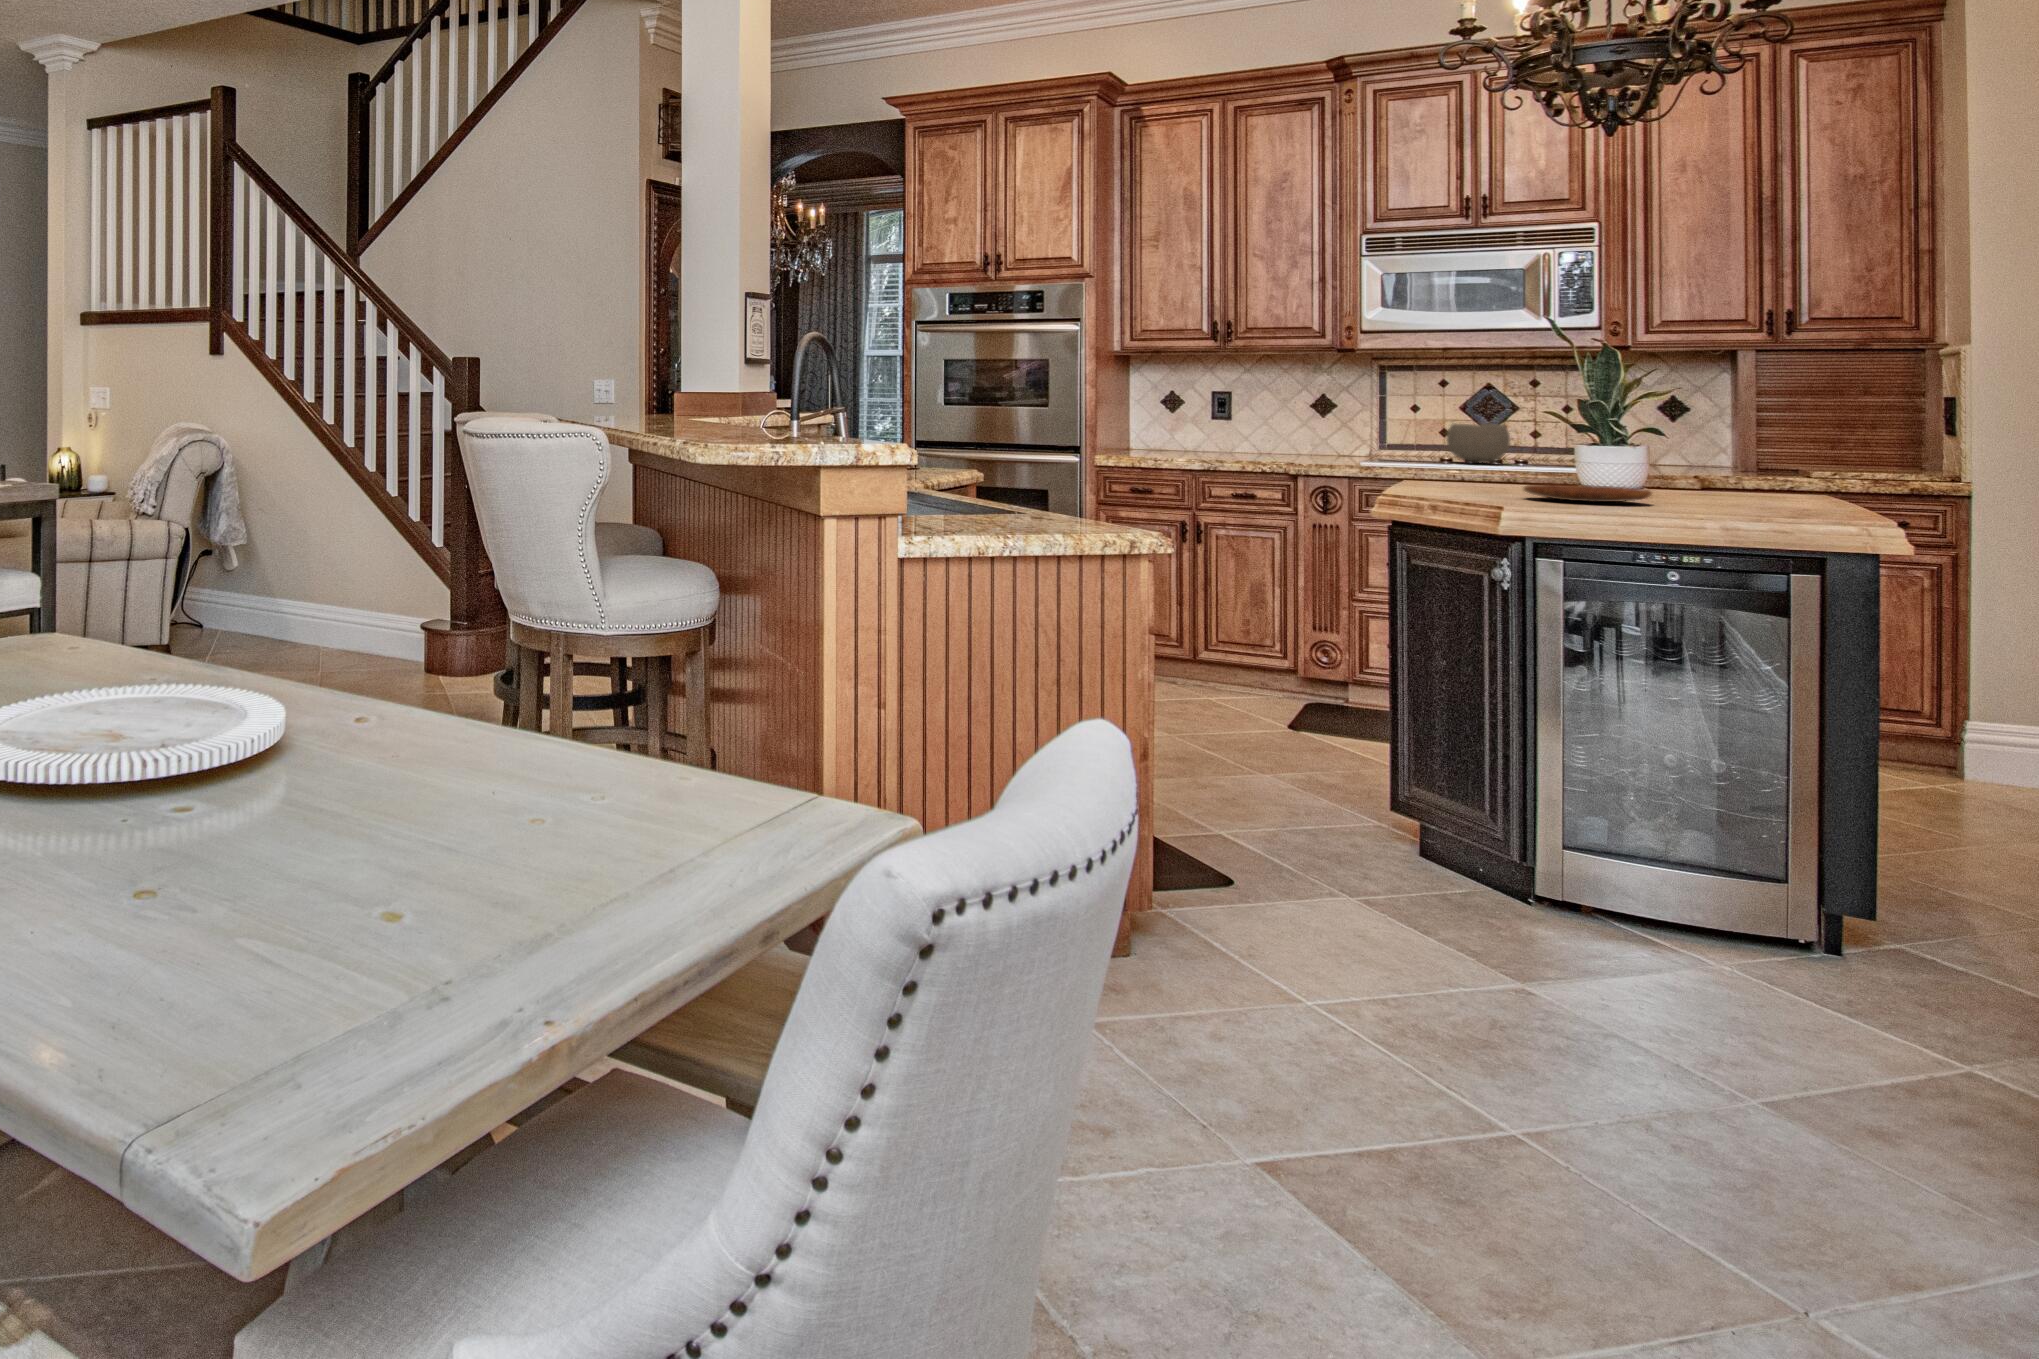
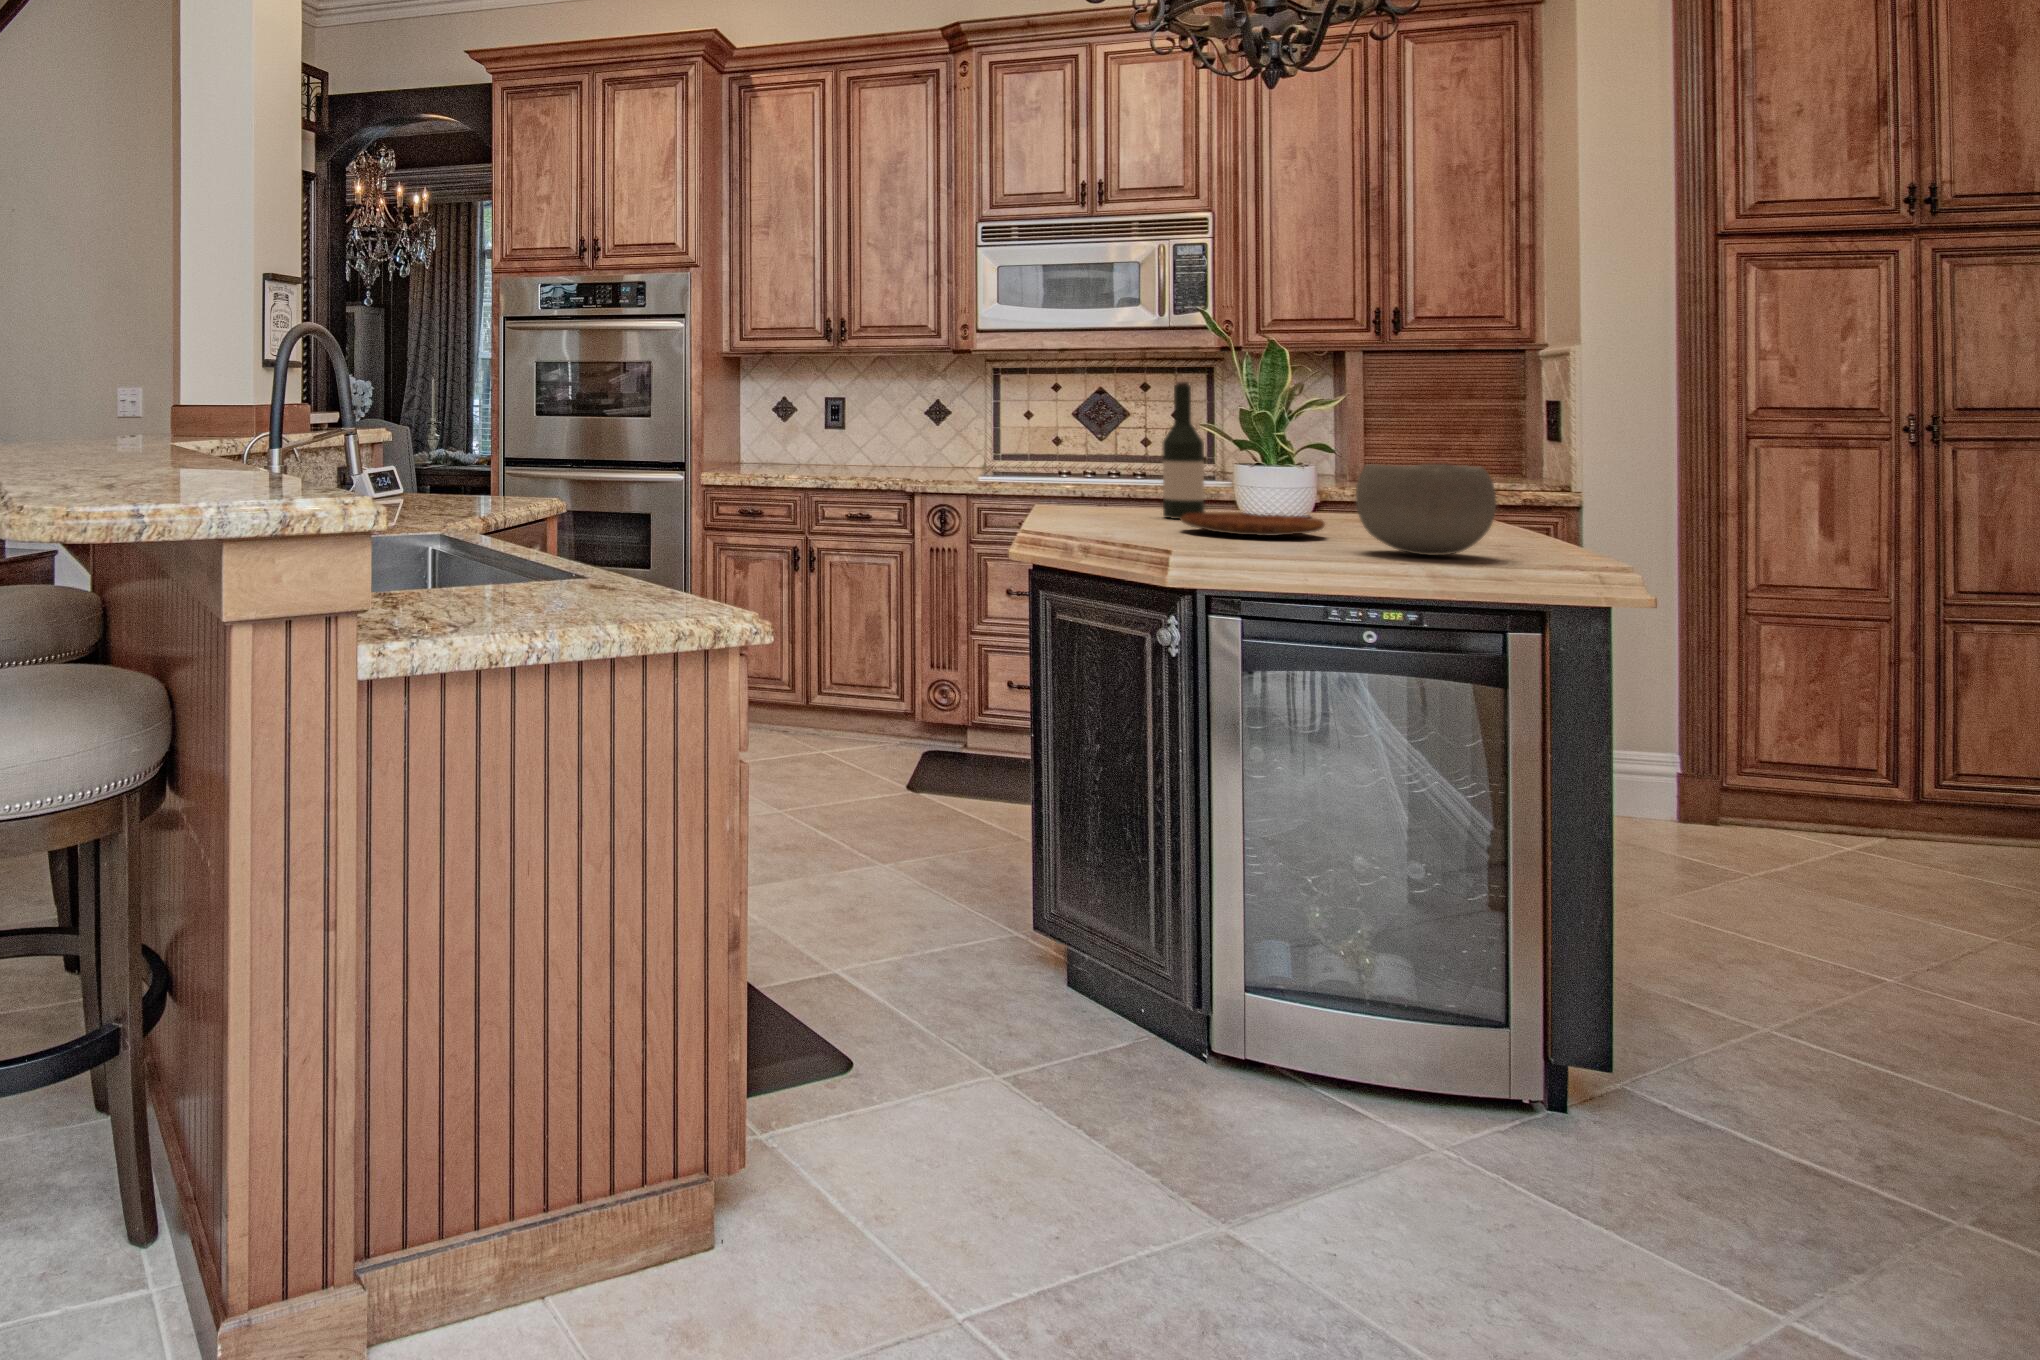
wine bottle: none [1517,379,1556,492] -> present [1162,382,1205,519]
bowl: present [1447,423,1510,463] -> present [1356,464,1497,555]

